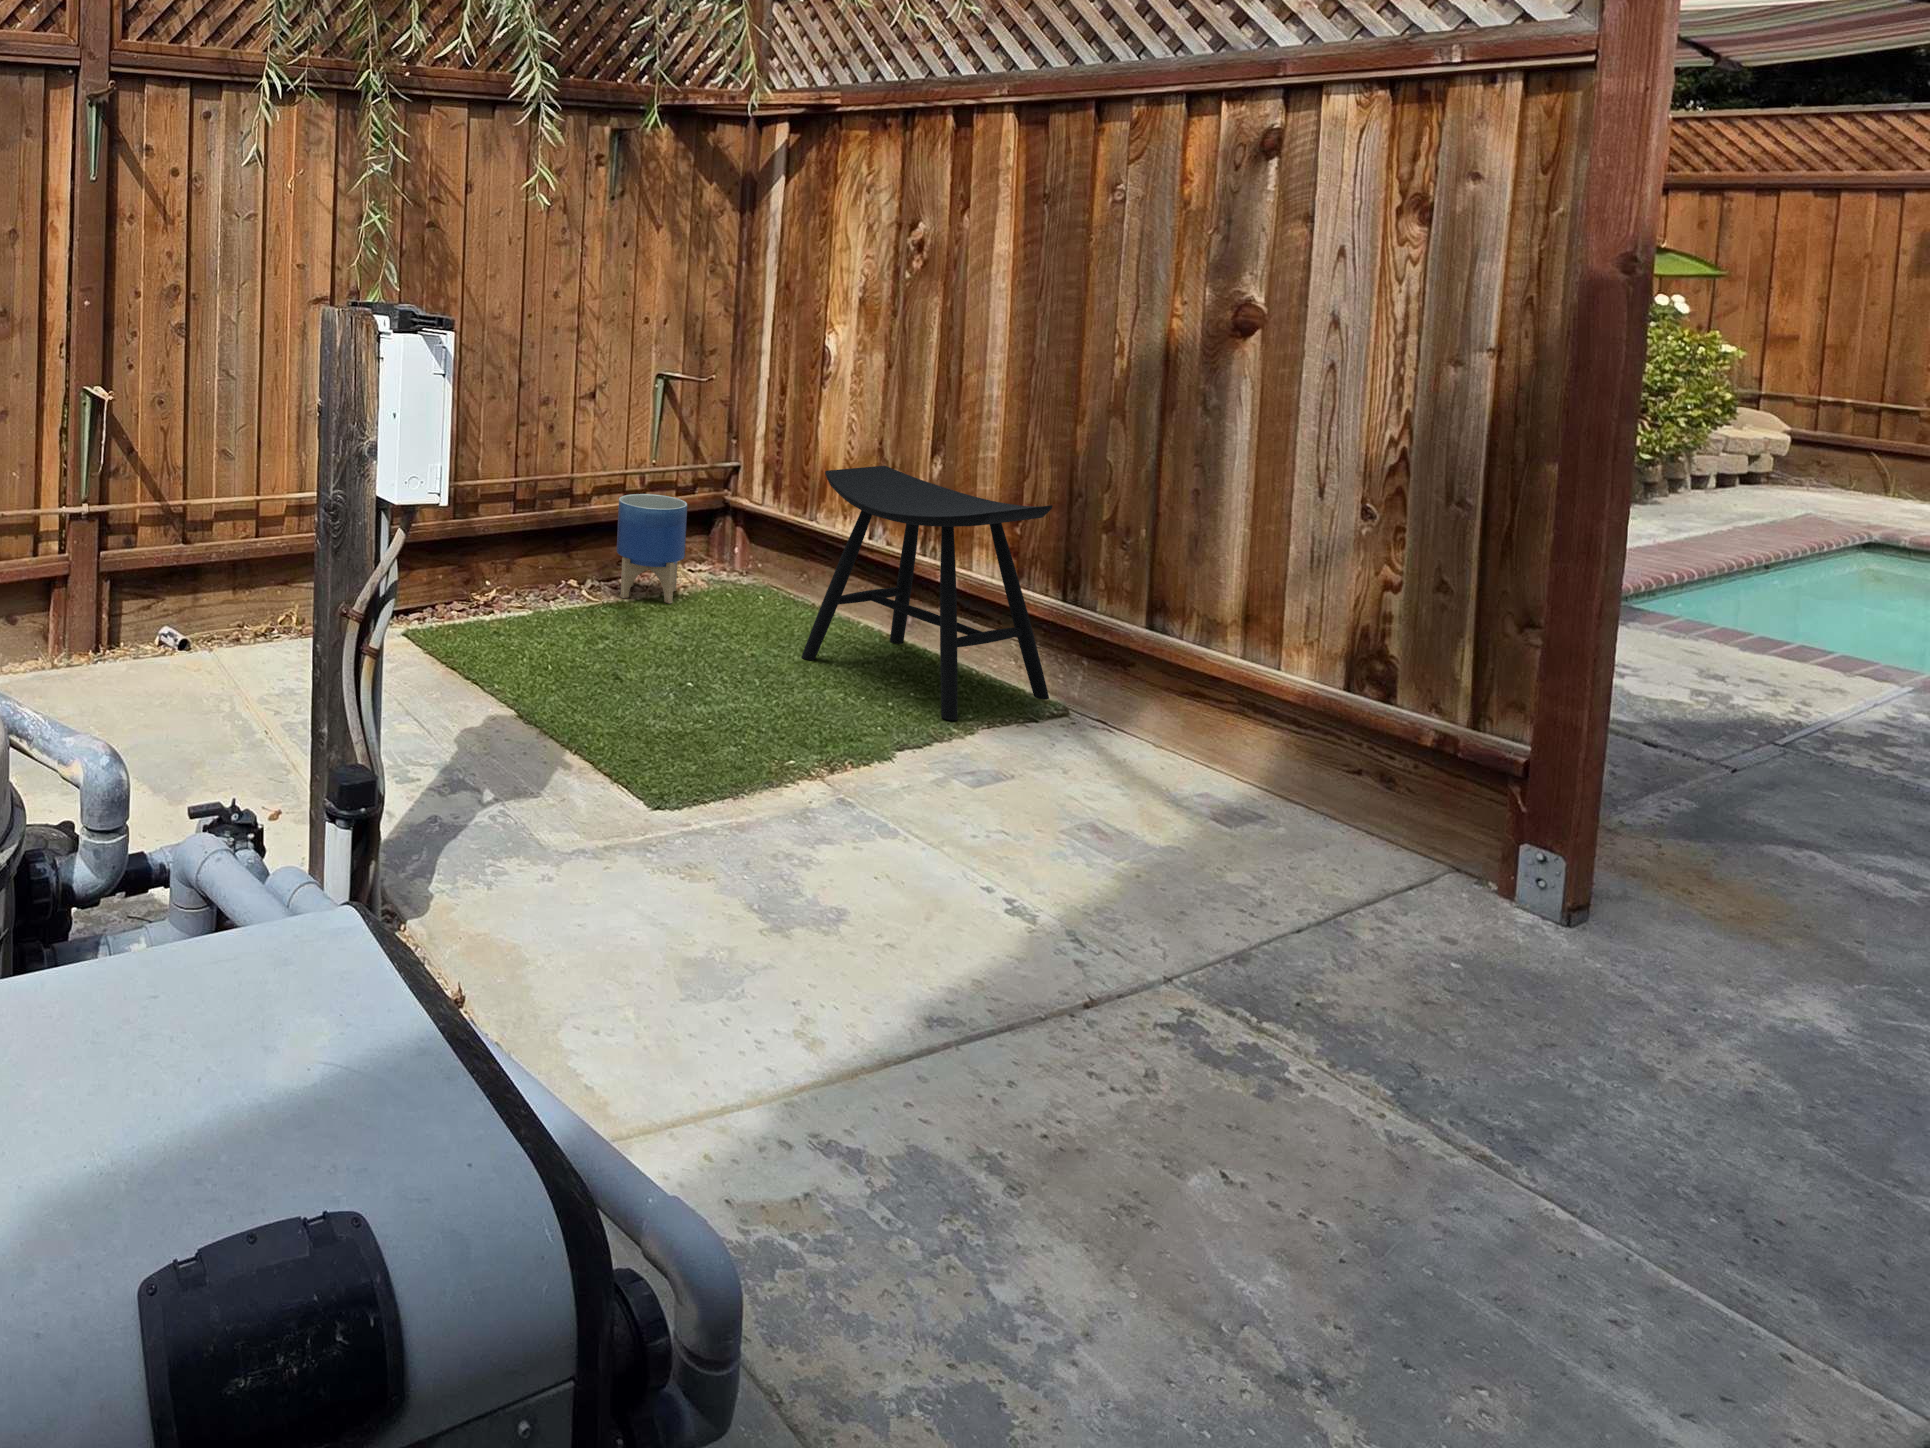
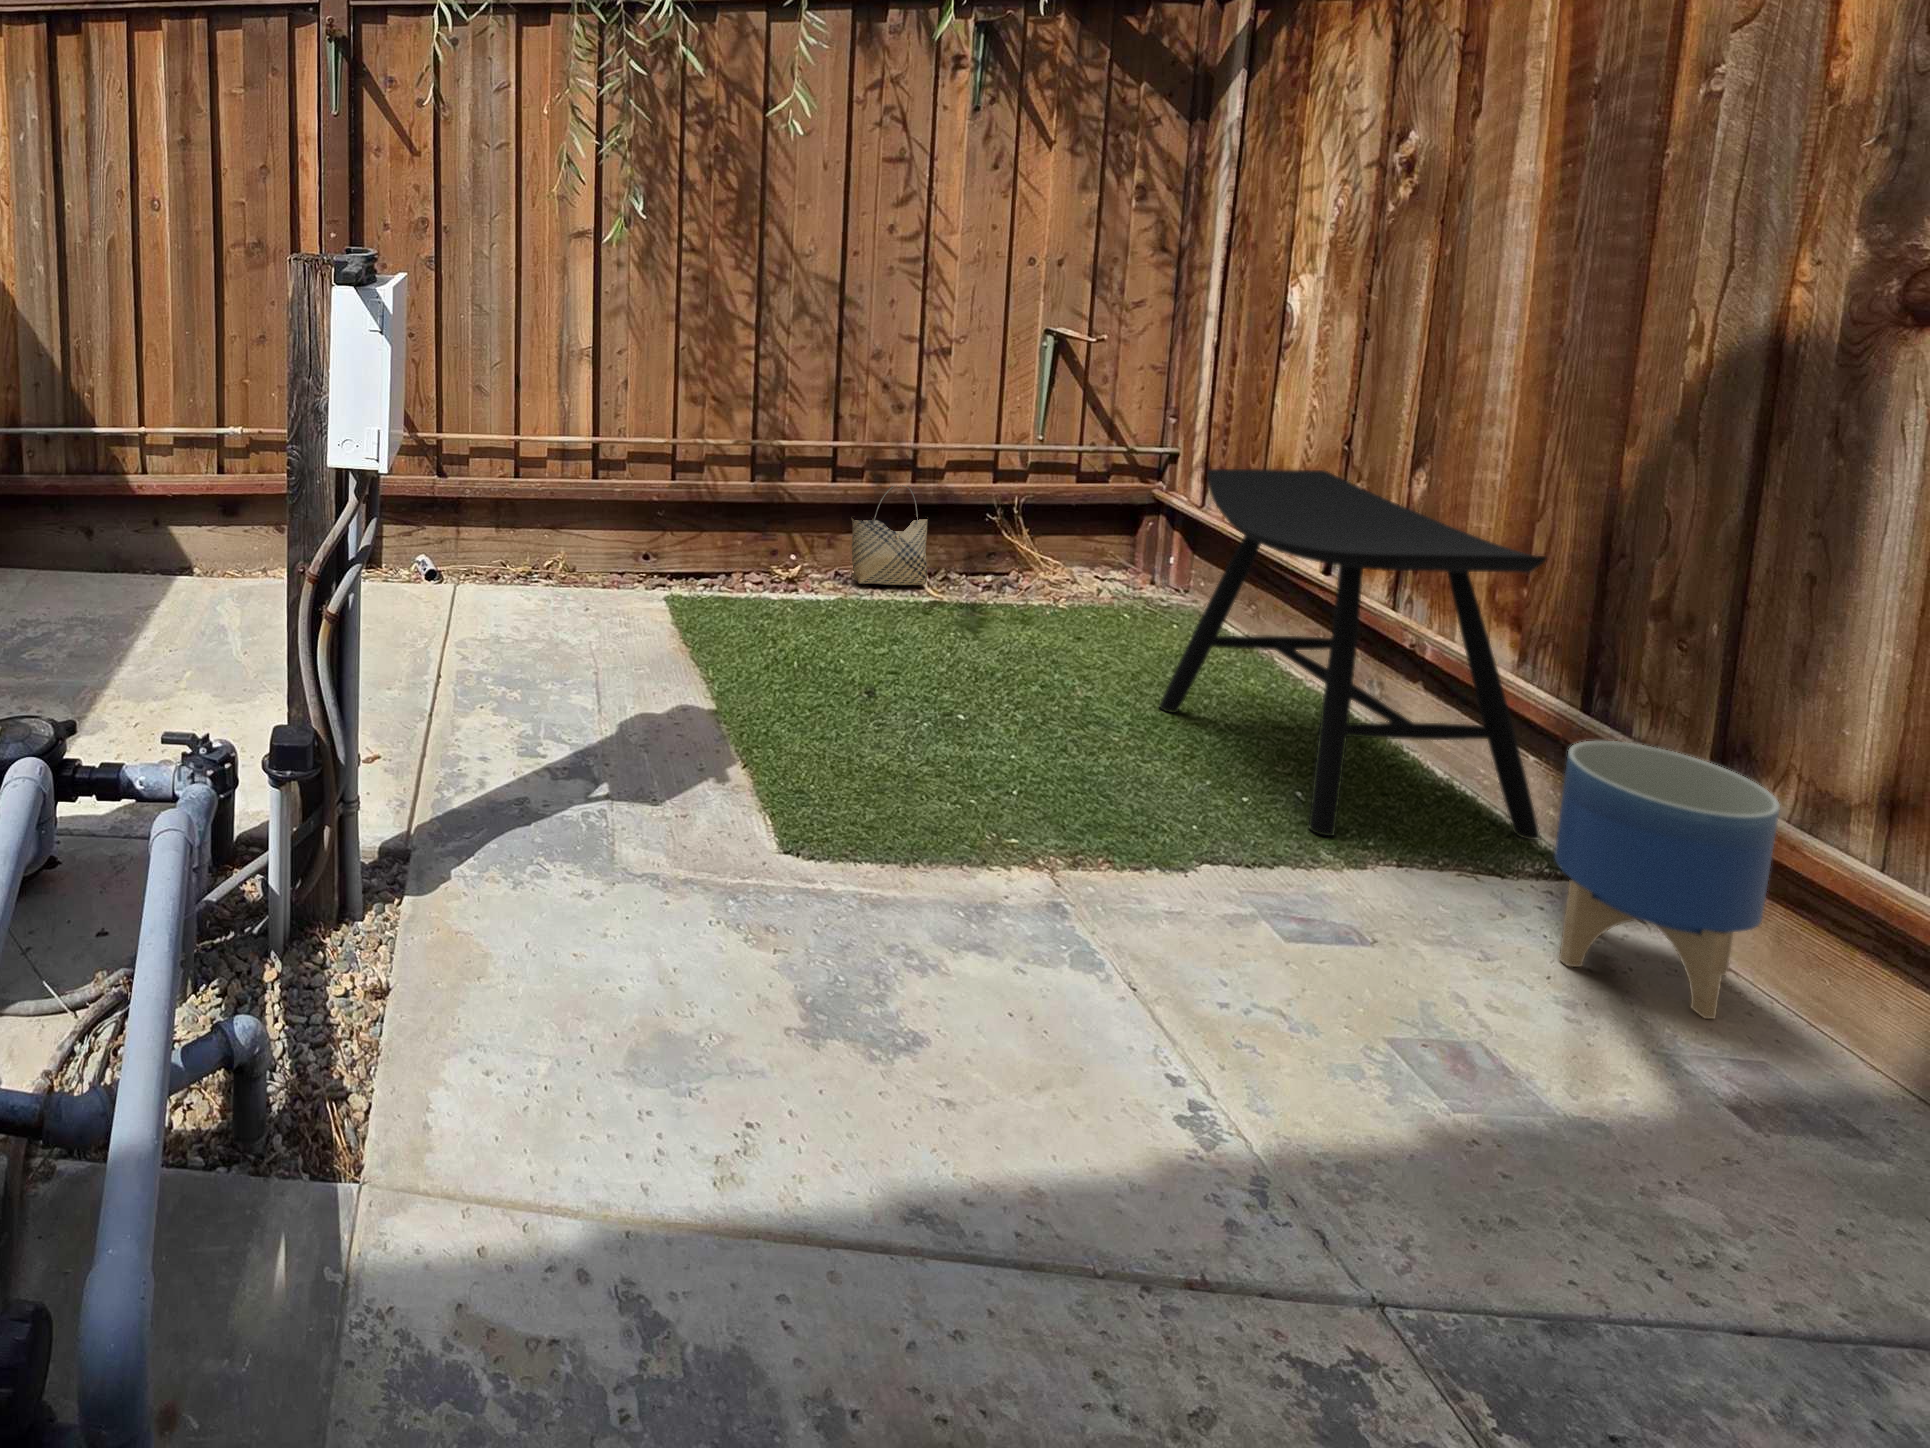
planter: present [617,494,687,603] -> present [1554,741,1780,1019]
woven basket: none [530,505,589,601] -> present [851,485,928,585]

